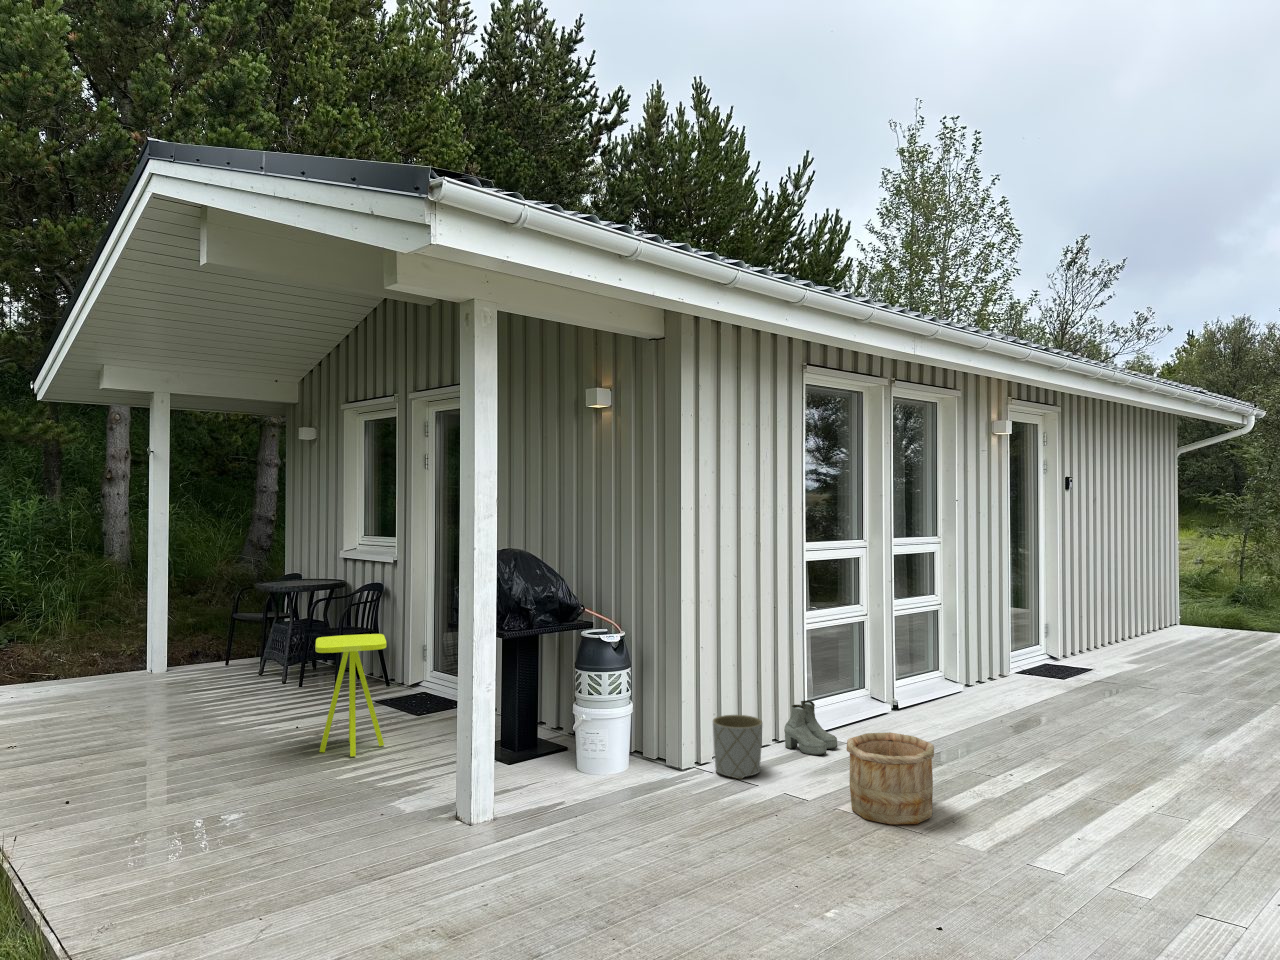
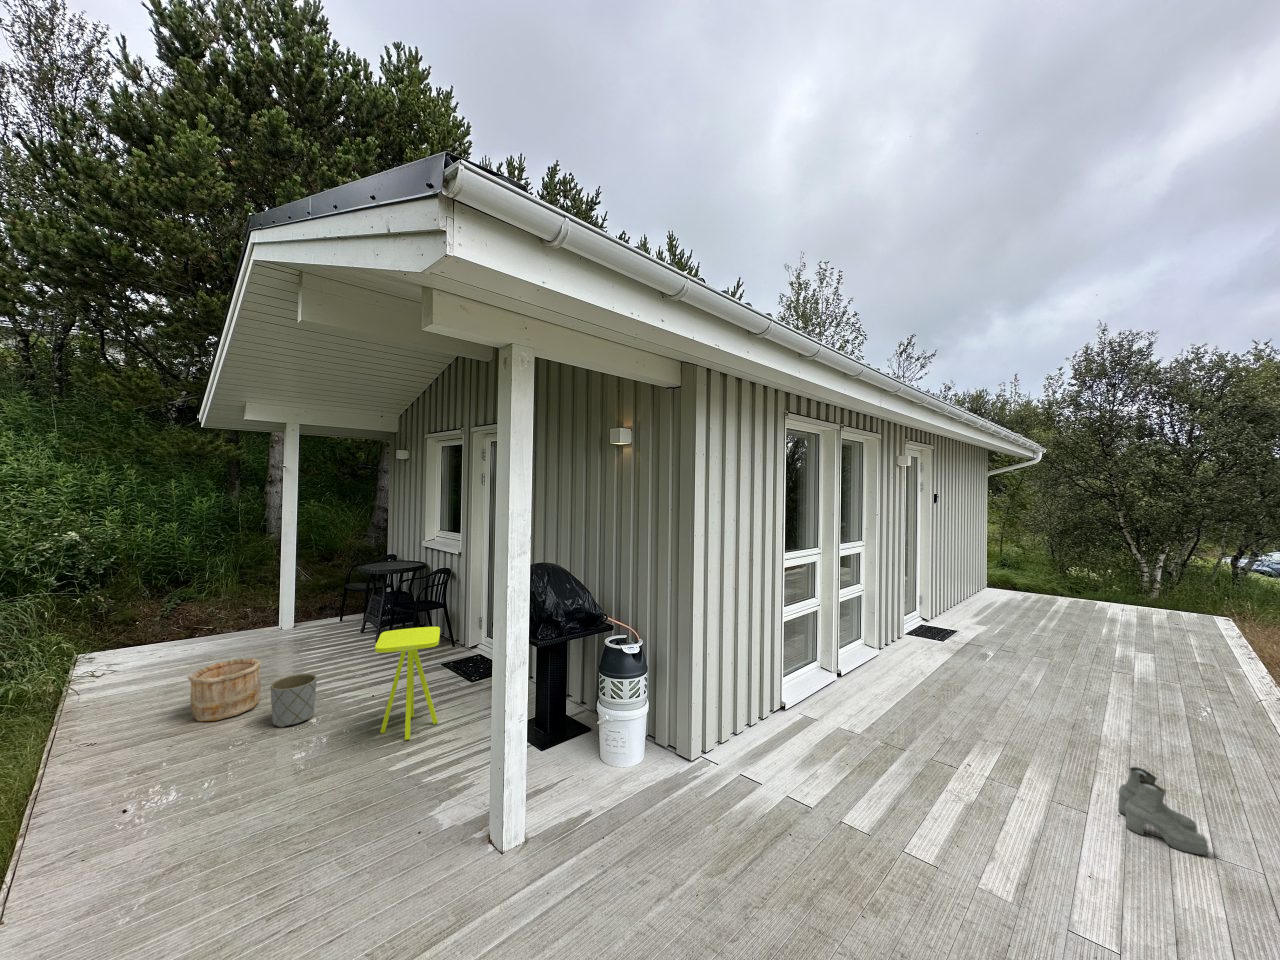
boots: present [784,701,837,755] -> present [1118,767,1208,855]
planter: present [713,715,763,779] -> present [271,674,317,728]
wooden bucket: present [846,732,934,824] -> present [188,658,262,721]

